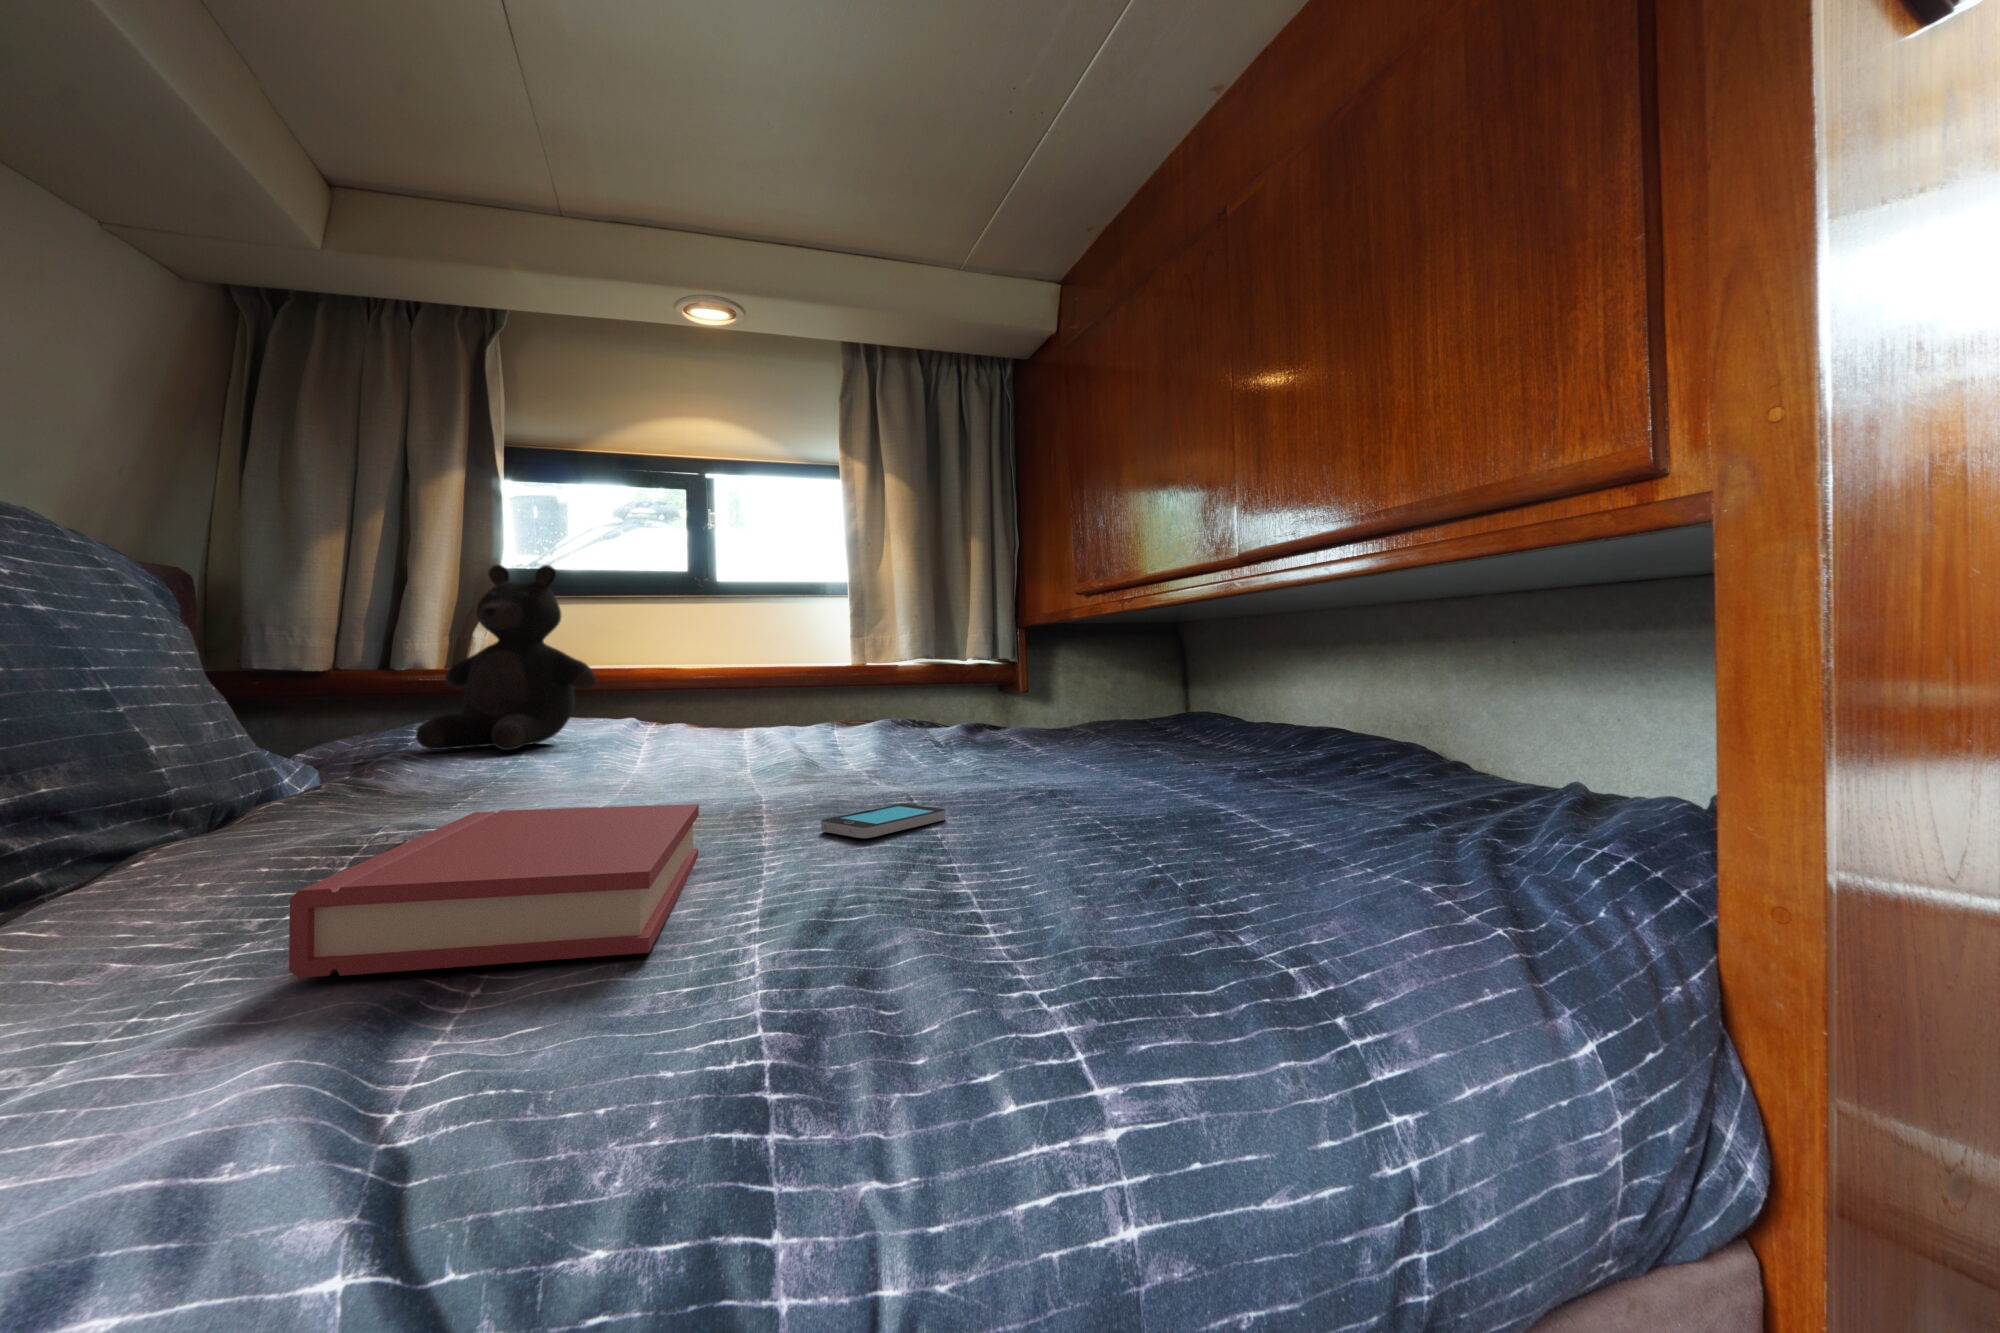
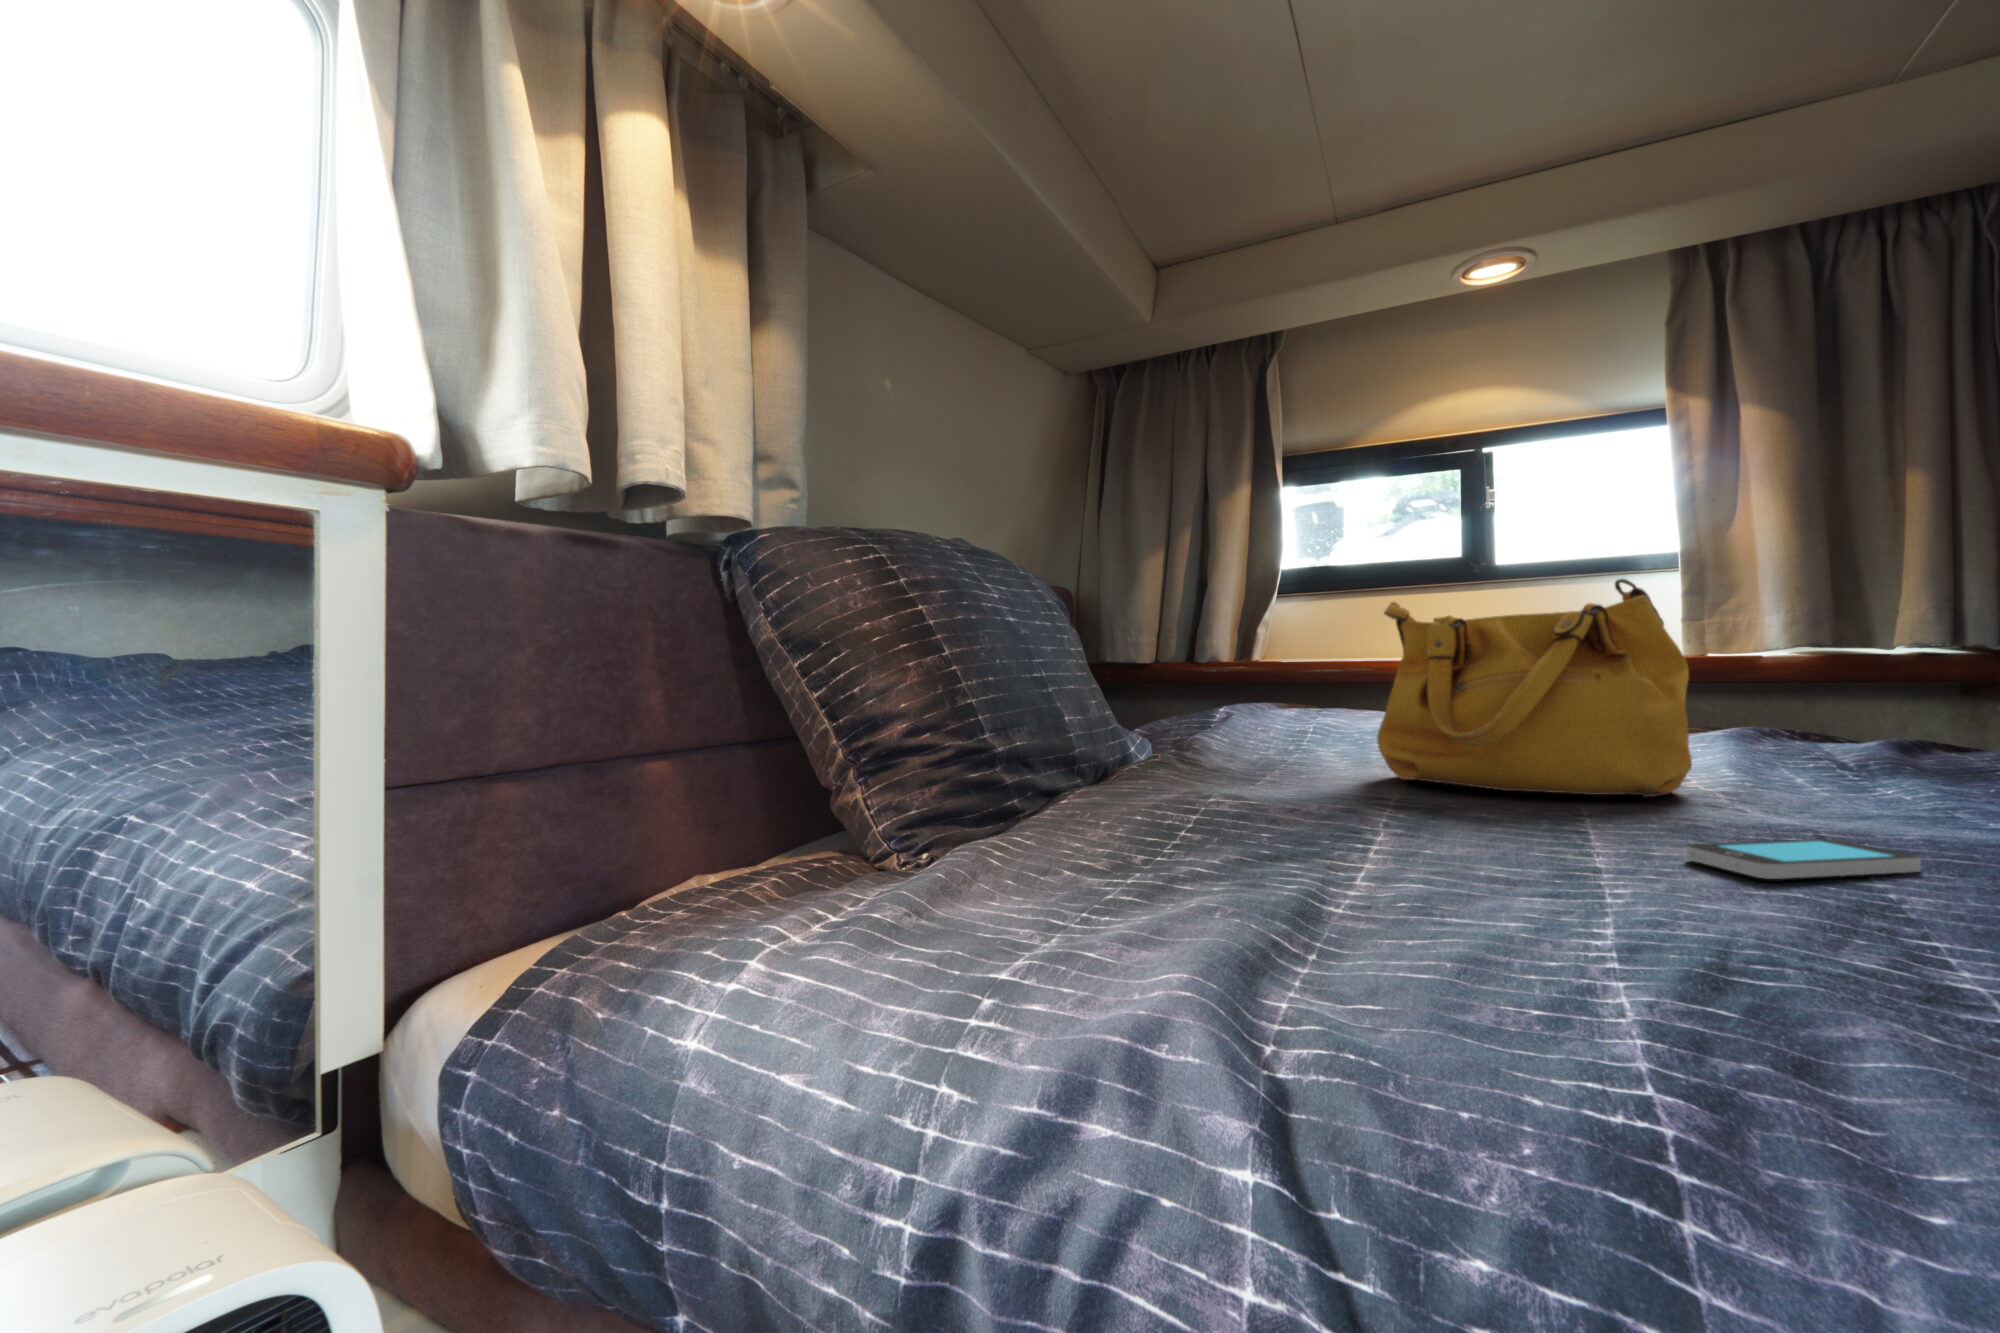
teddy bear: present [415,565,596,750] -> none [1218,555,1371,735]
handbag: none [593,613,835,789] -> present [1377,579,1692,797]
hardback book: present [289,804,699,978] -> none [1173,791,1515,961]

